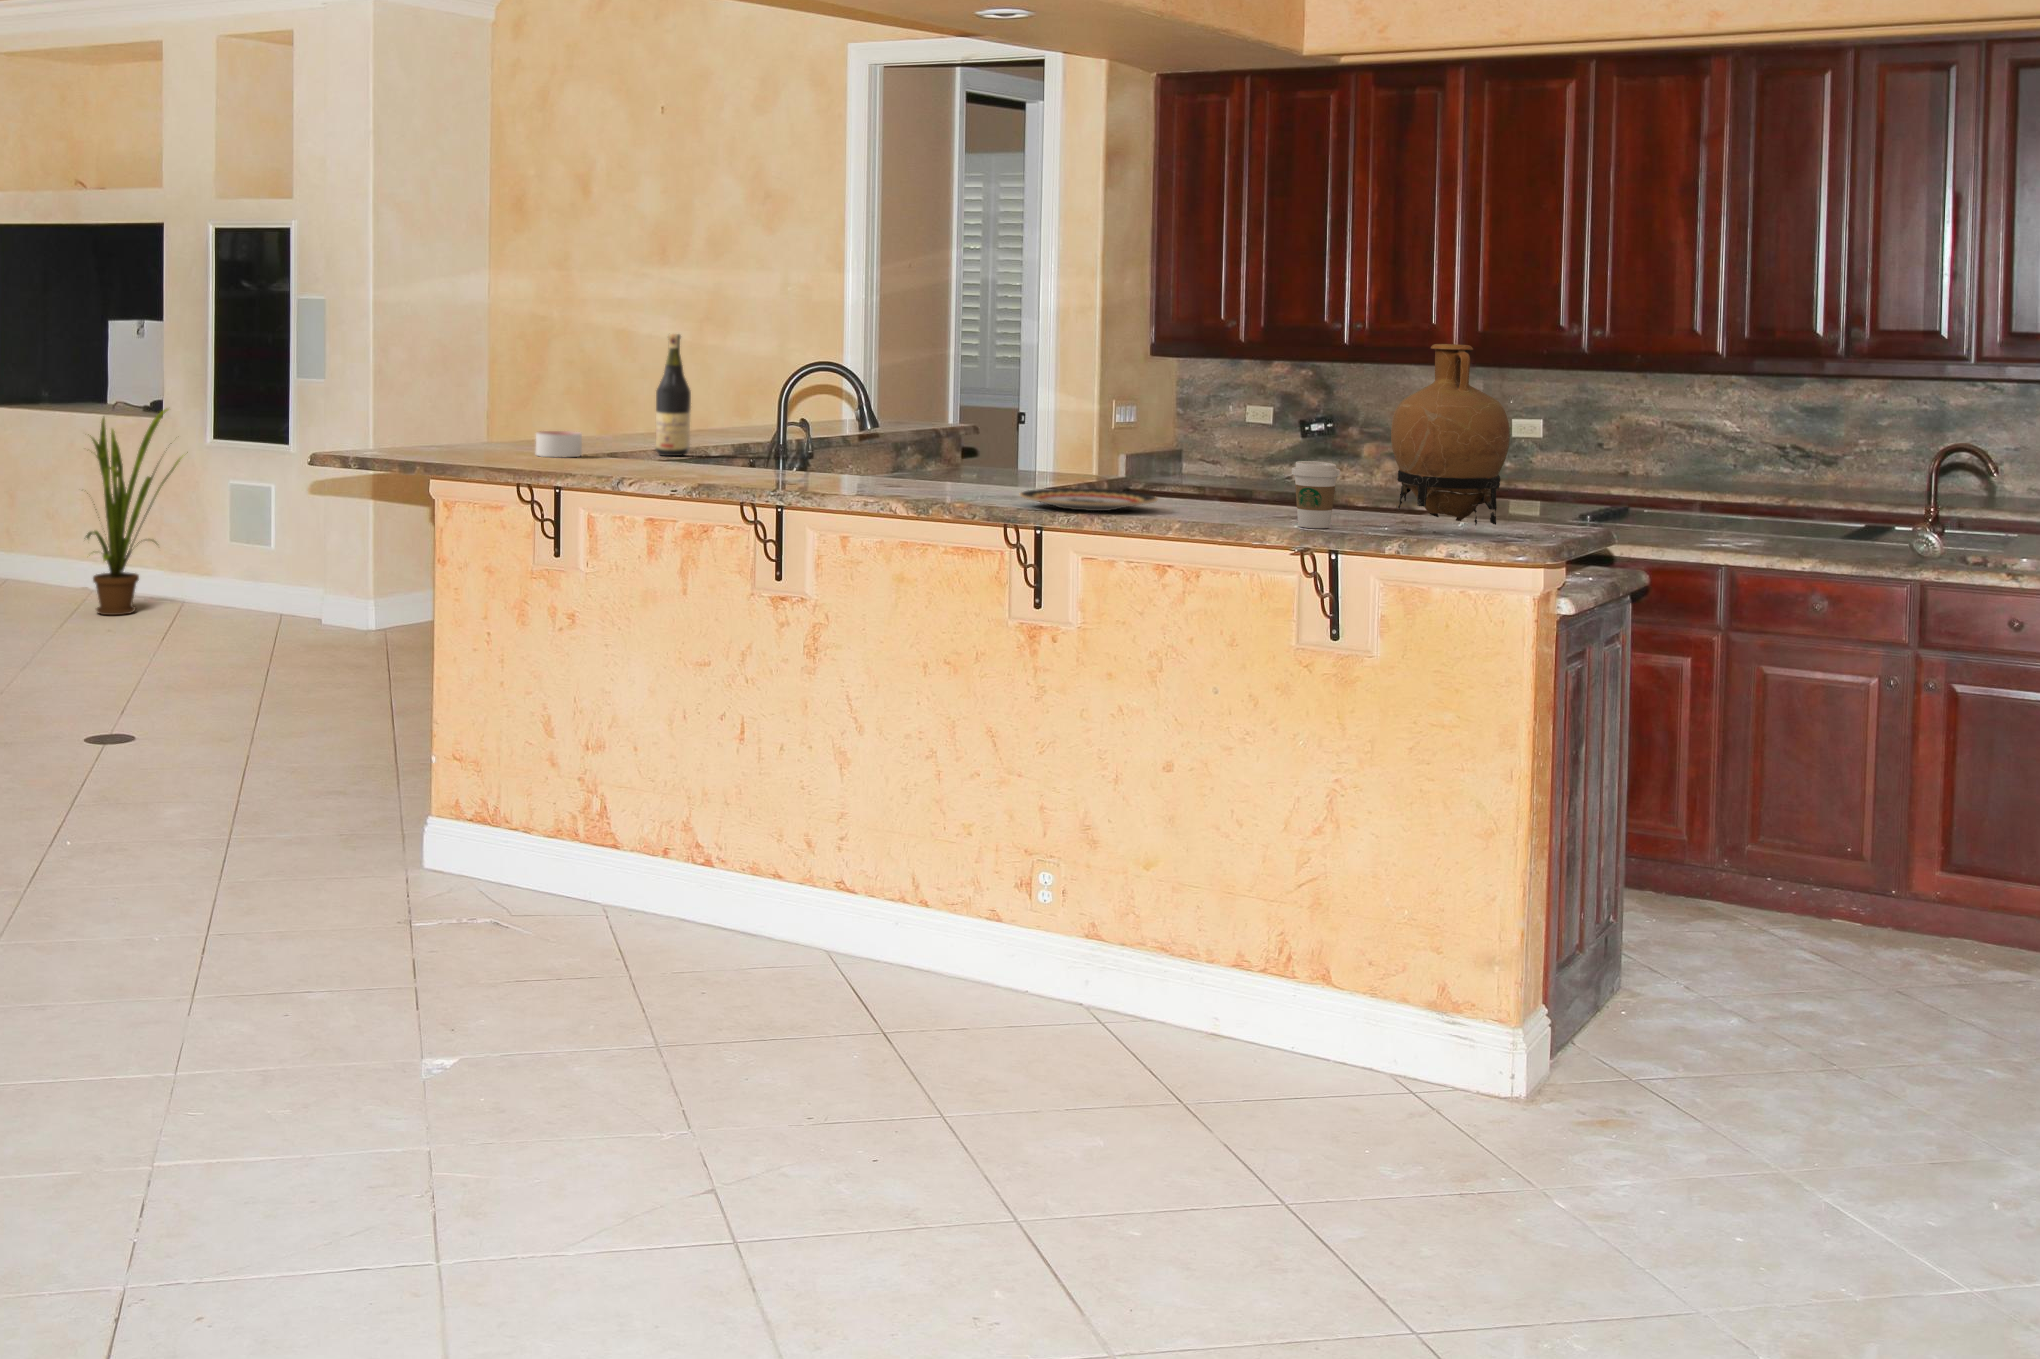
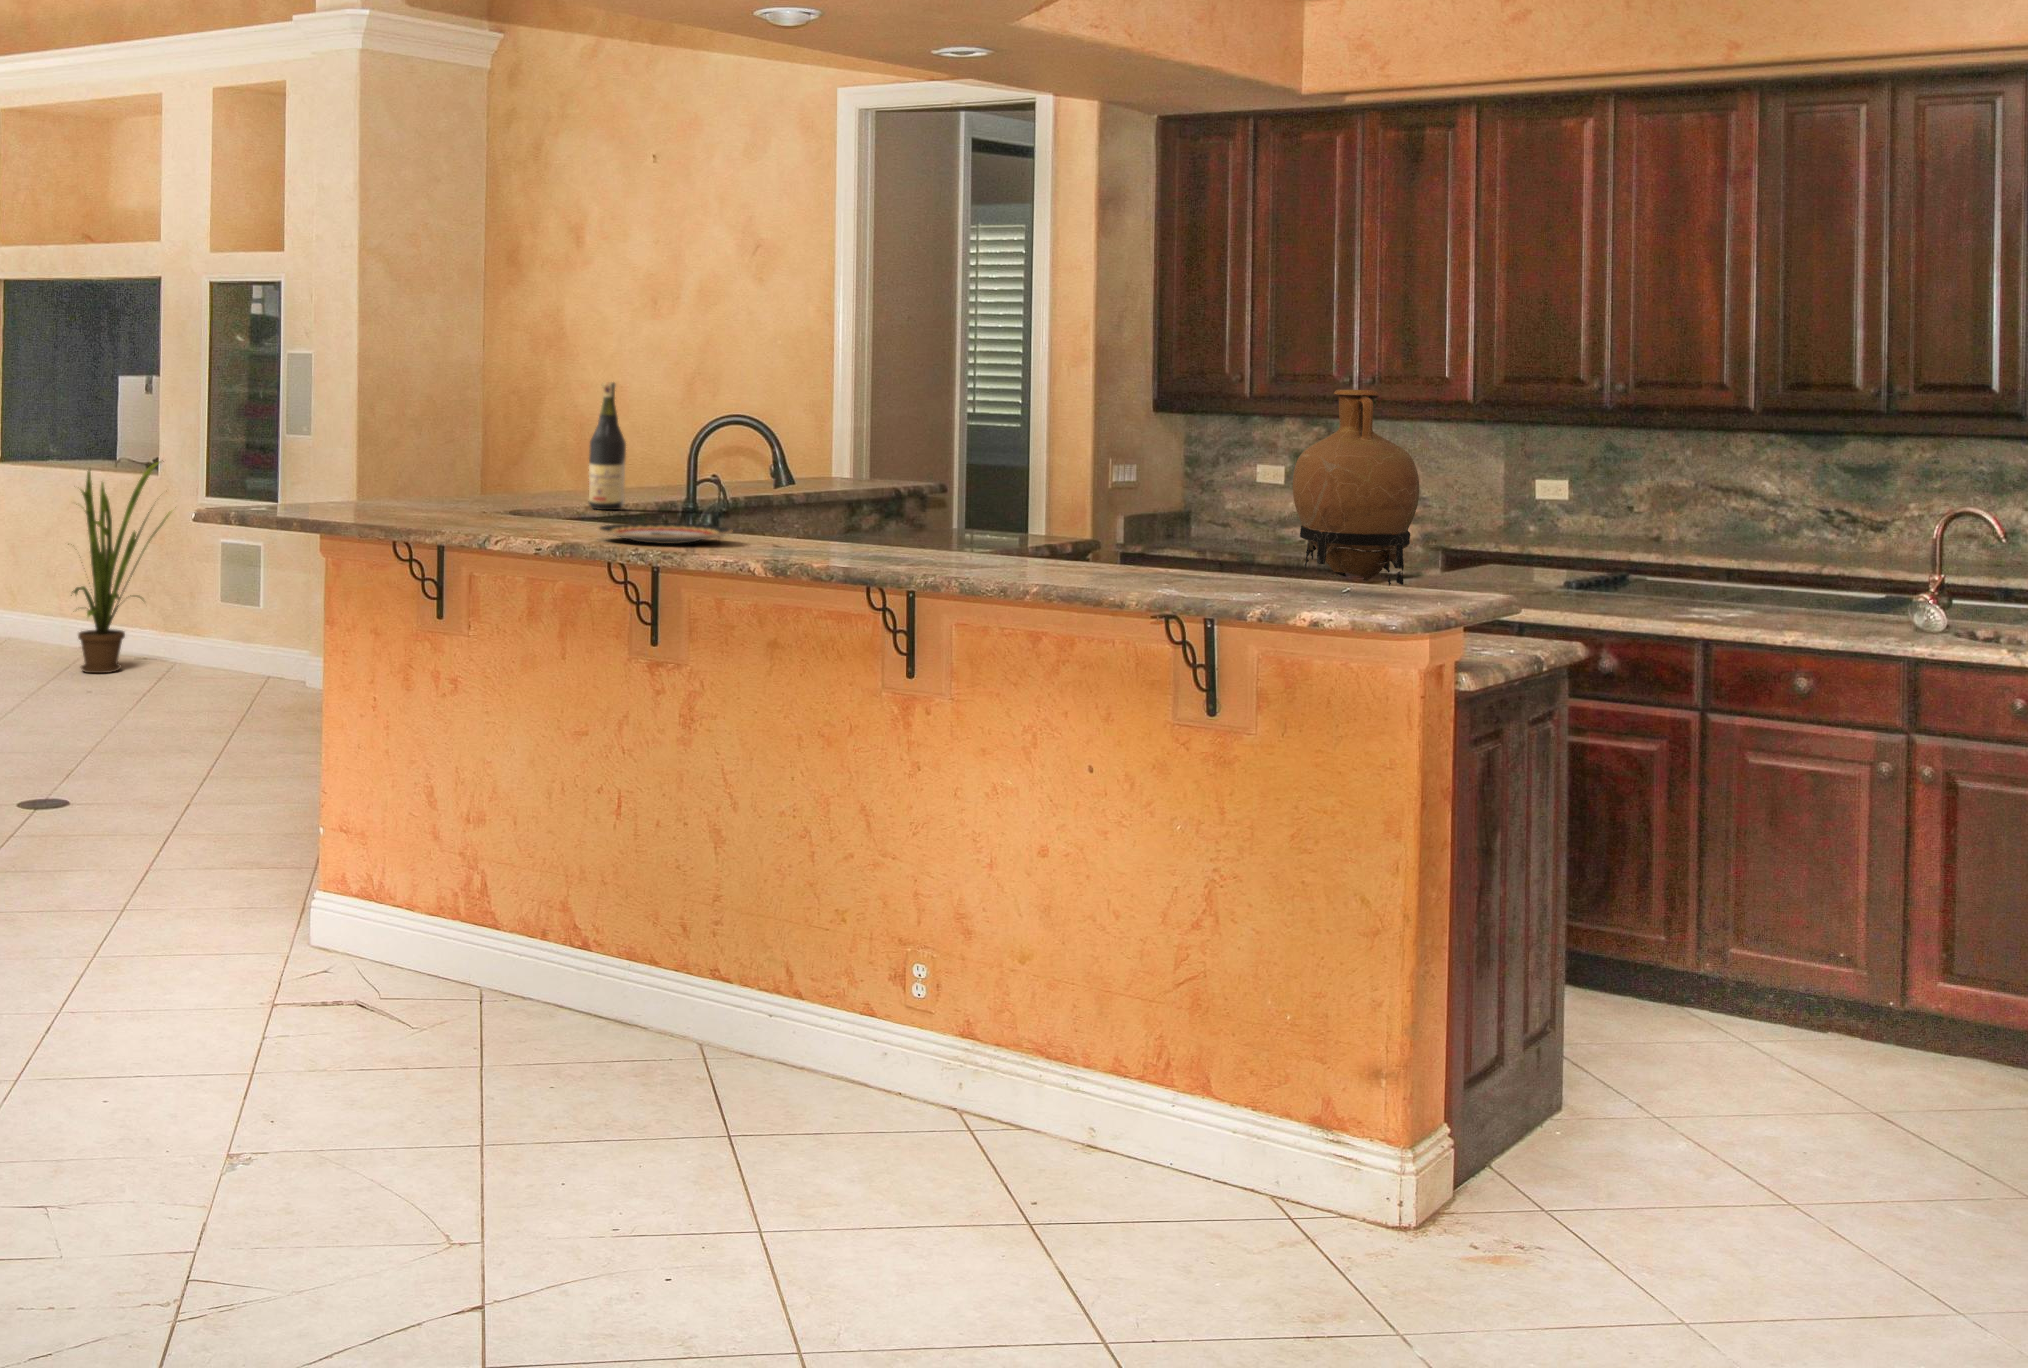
candle: present [536,431,582,457] -> none [459,482,507,510]
coffee cup: present [1292,461,1340,528] -> none [1185,515,1237,587]
plate: present [1020,488,1157,511] -> present [597,523,732,544]

